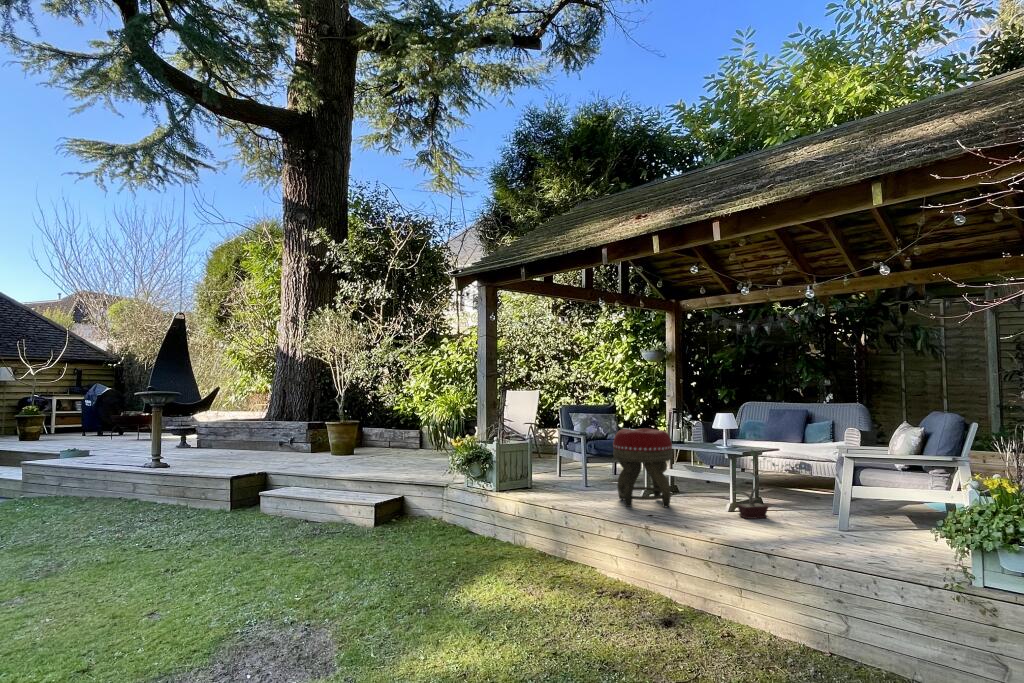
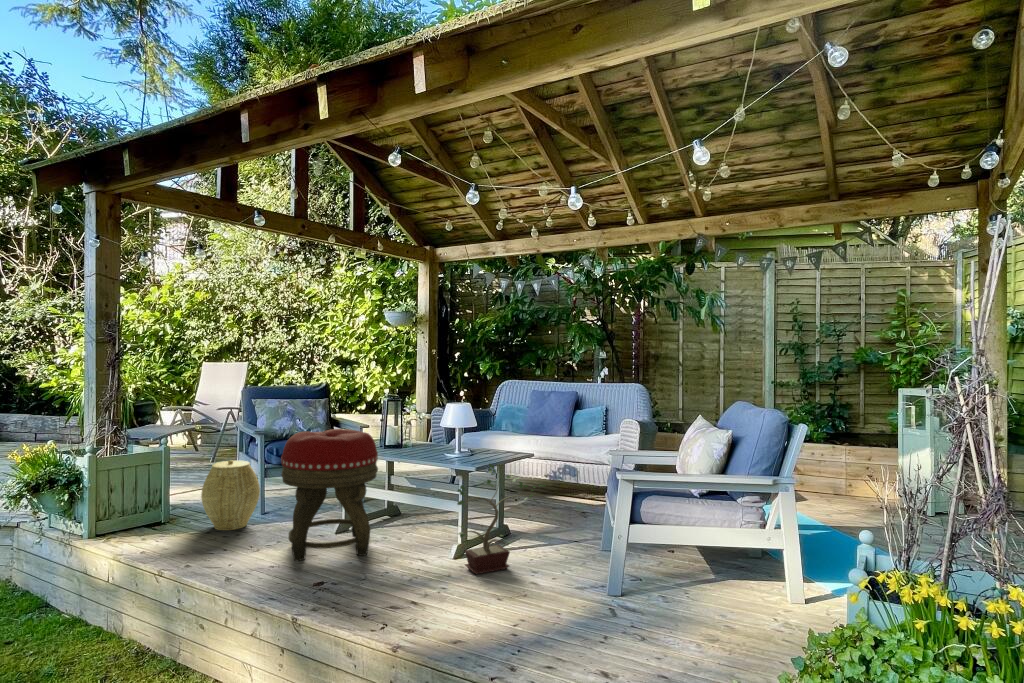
woven basket: none [555,449,589,492] -> present [201,460,260,530]

